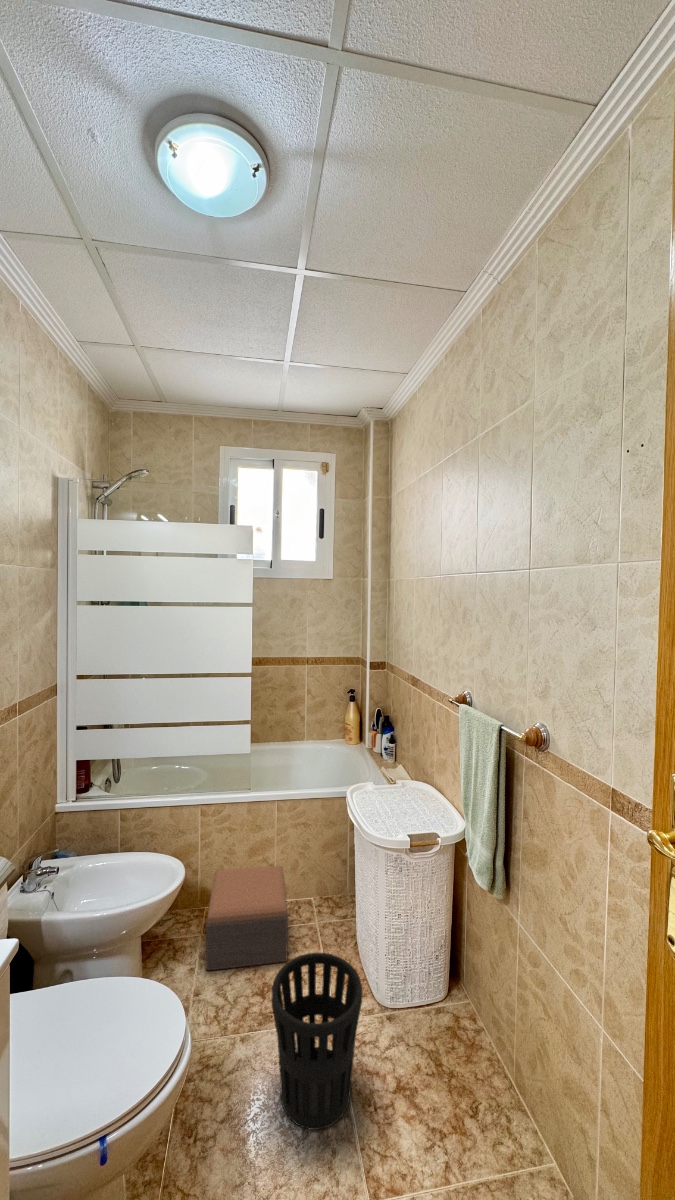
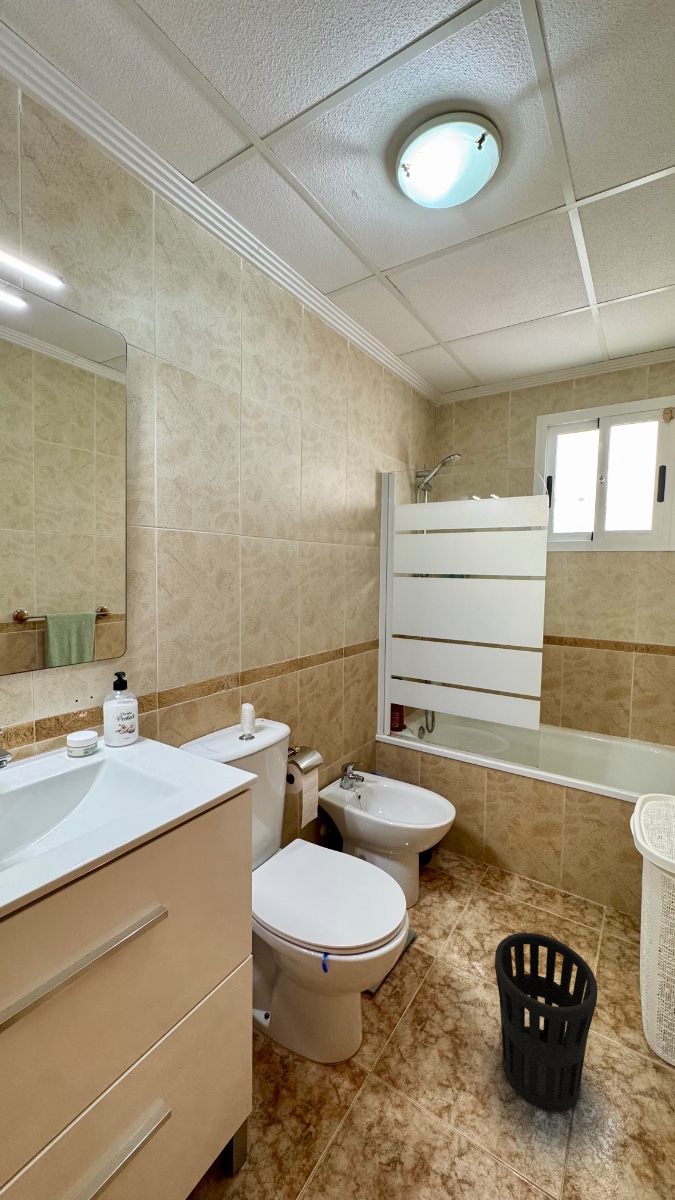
footstool: present [206,866,288,970] -> none [473,833,568,947]

